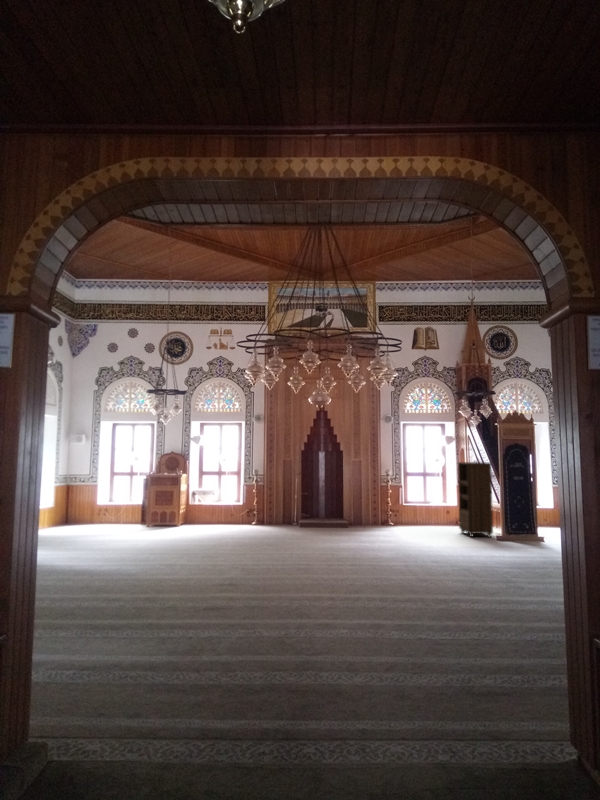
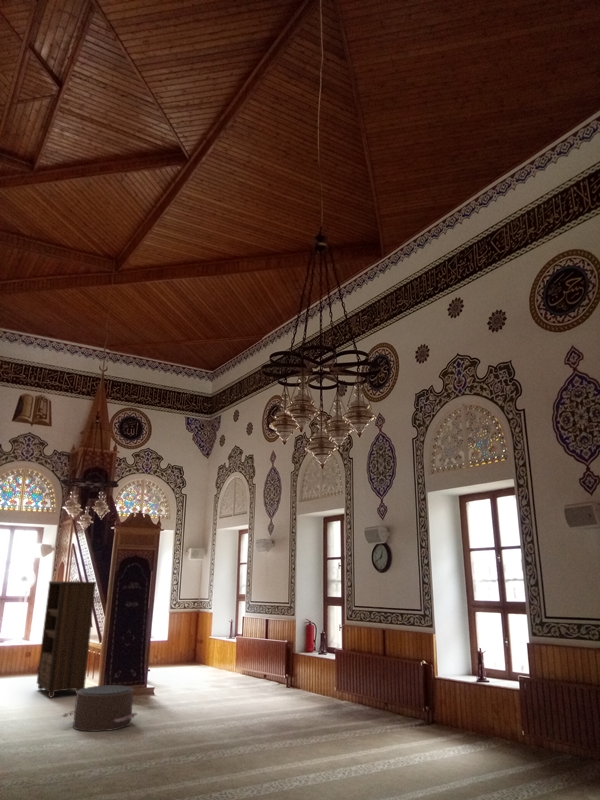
pouf: none [483,529,534,555] -> present [62,685,136,731]

